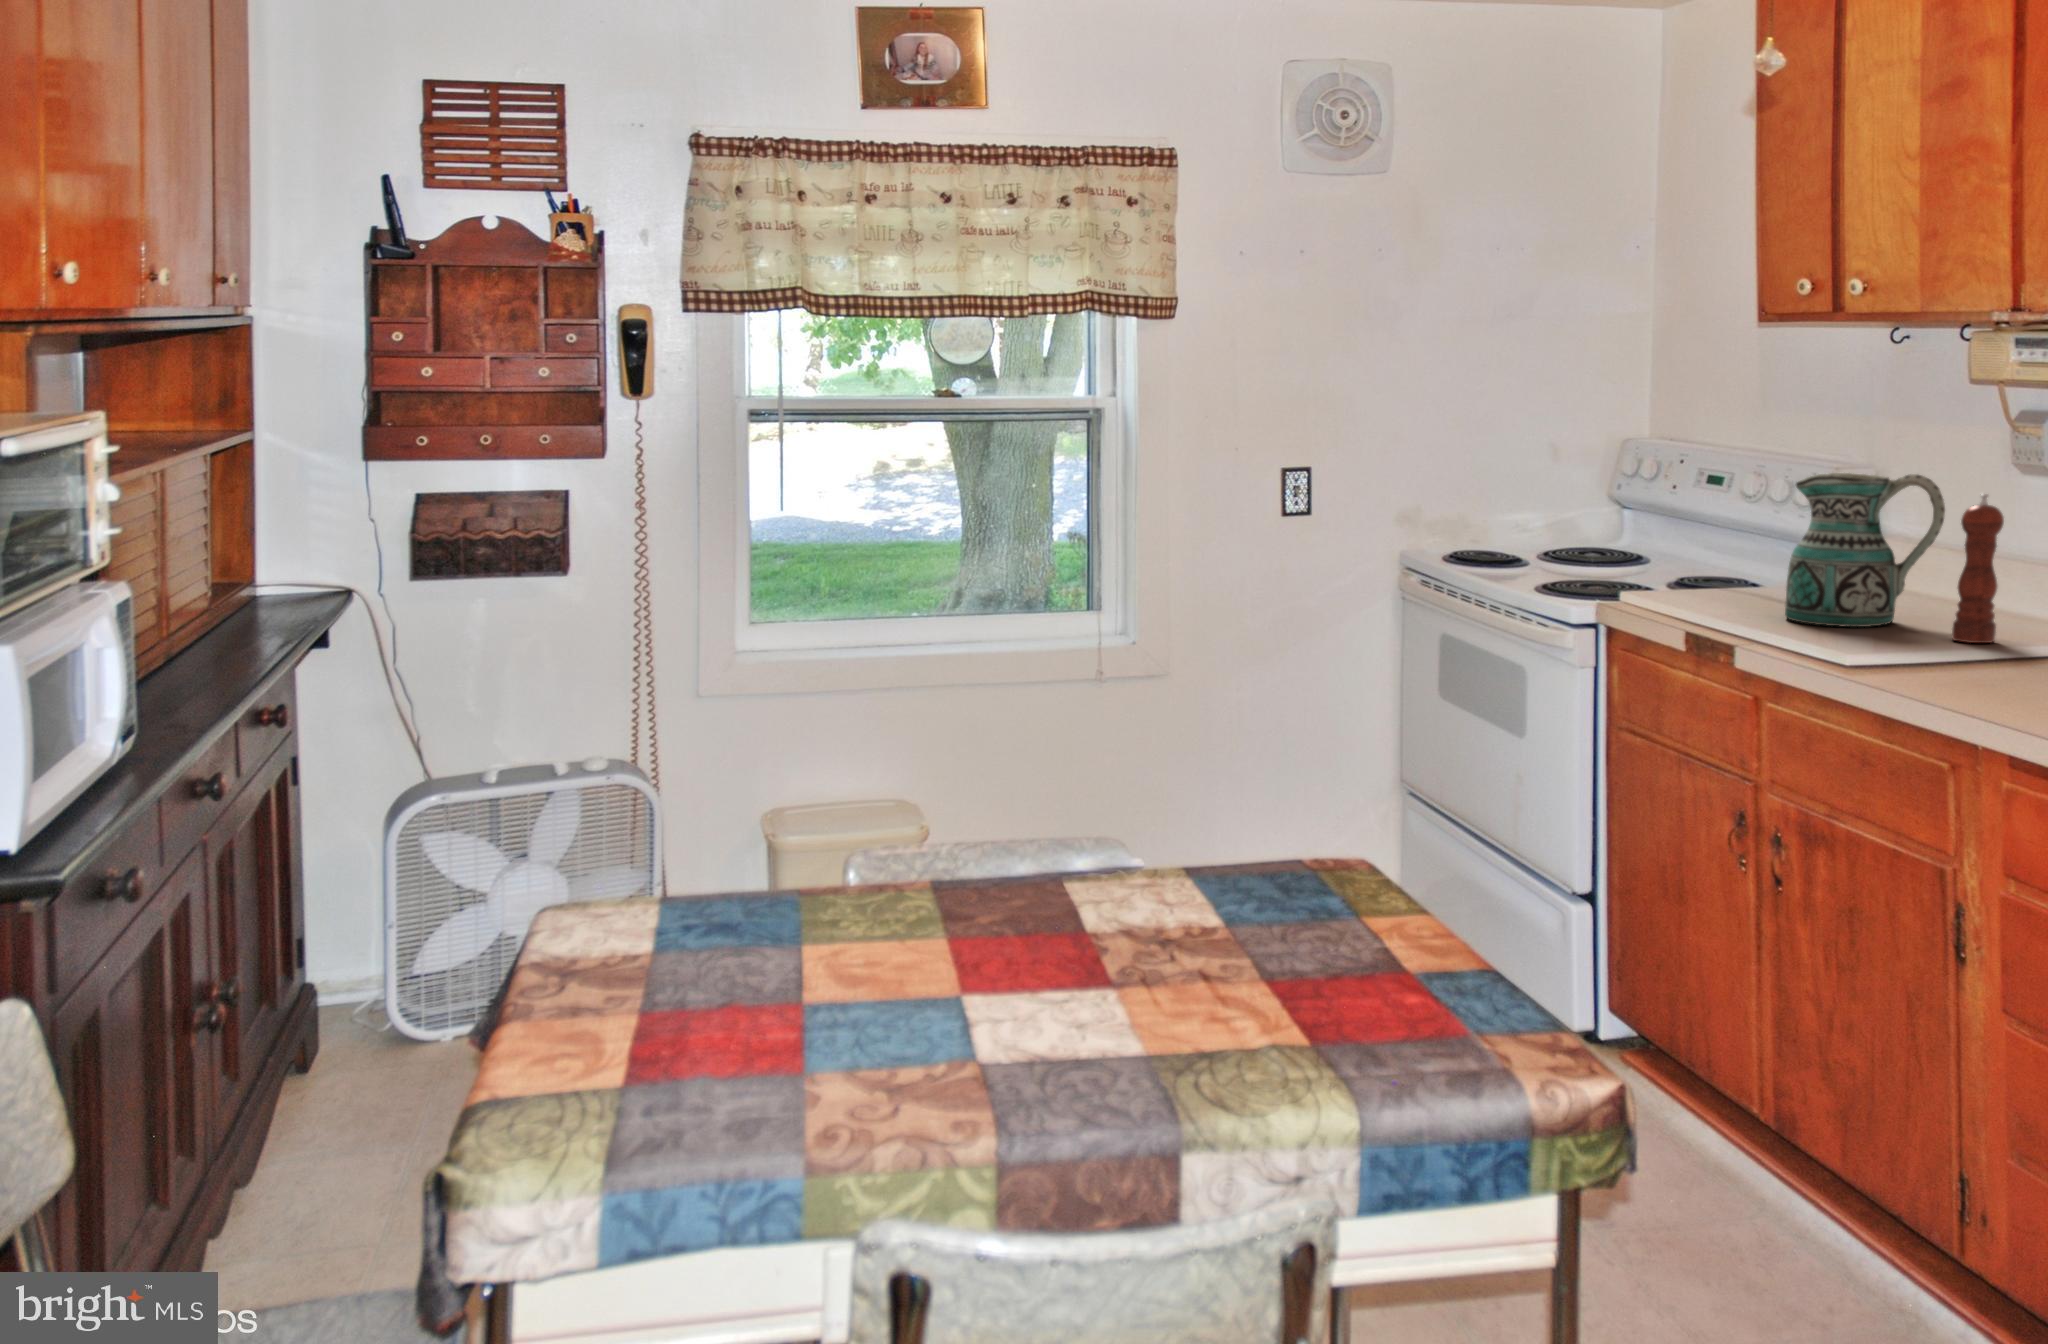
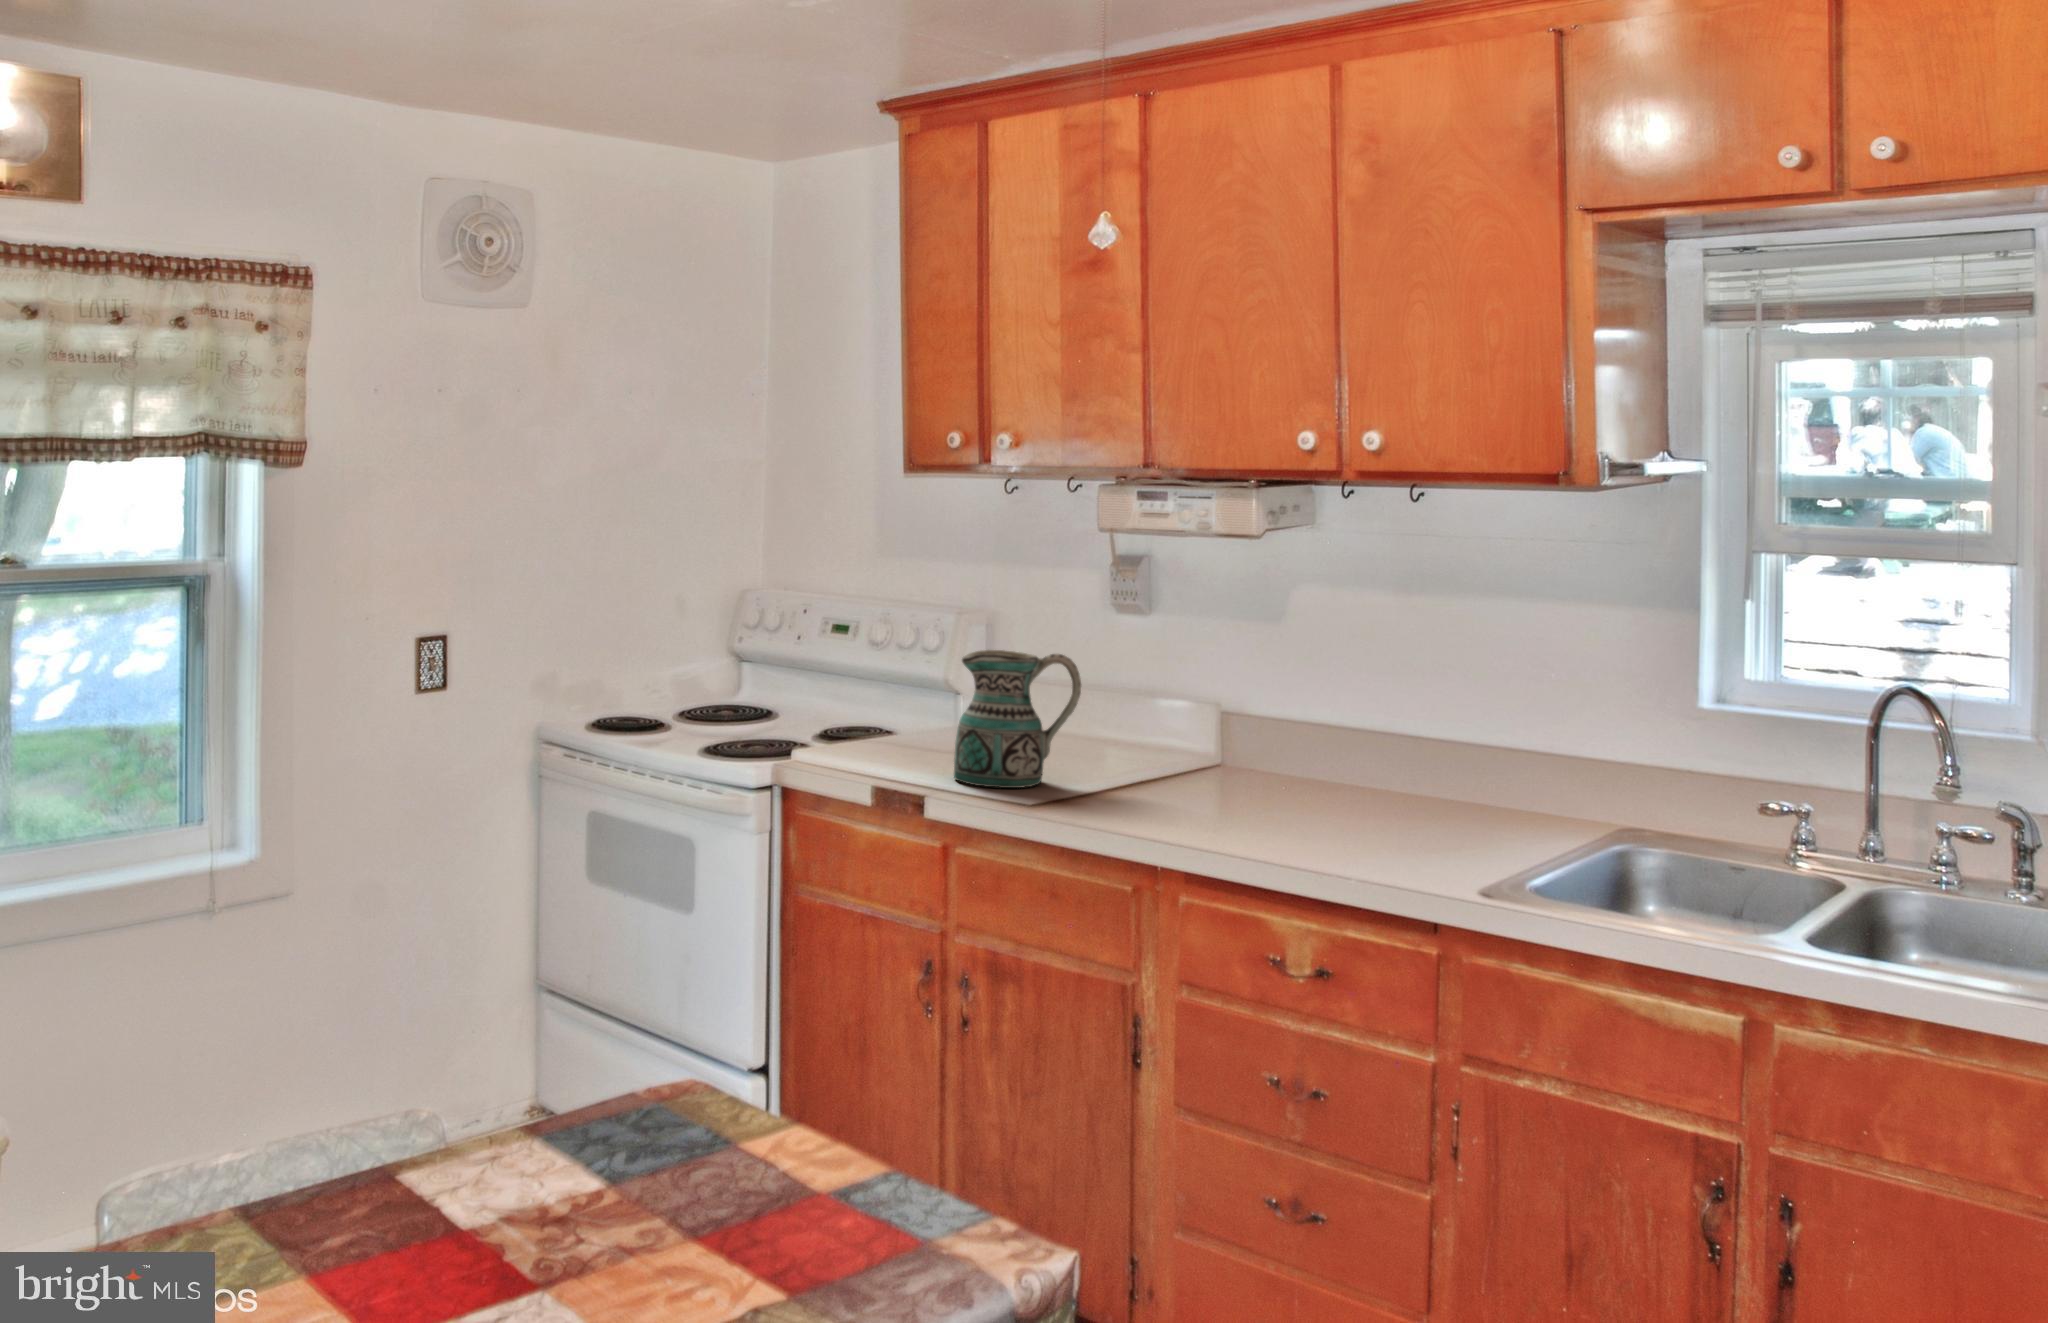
pepper mill: present [1952,494,2004,643] -> none [1100,675,1139,802]

